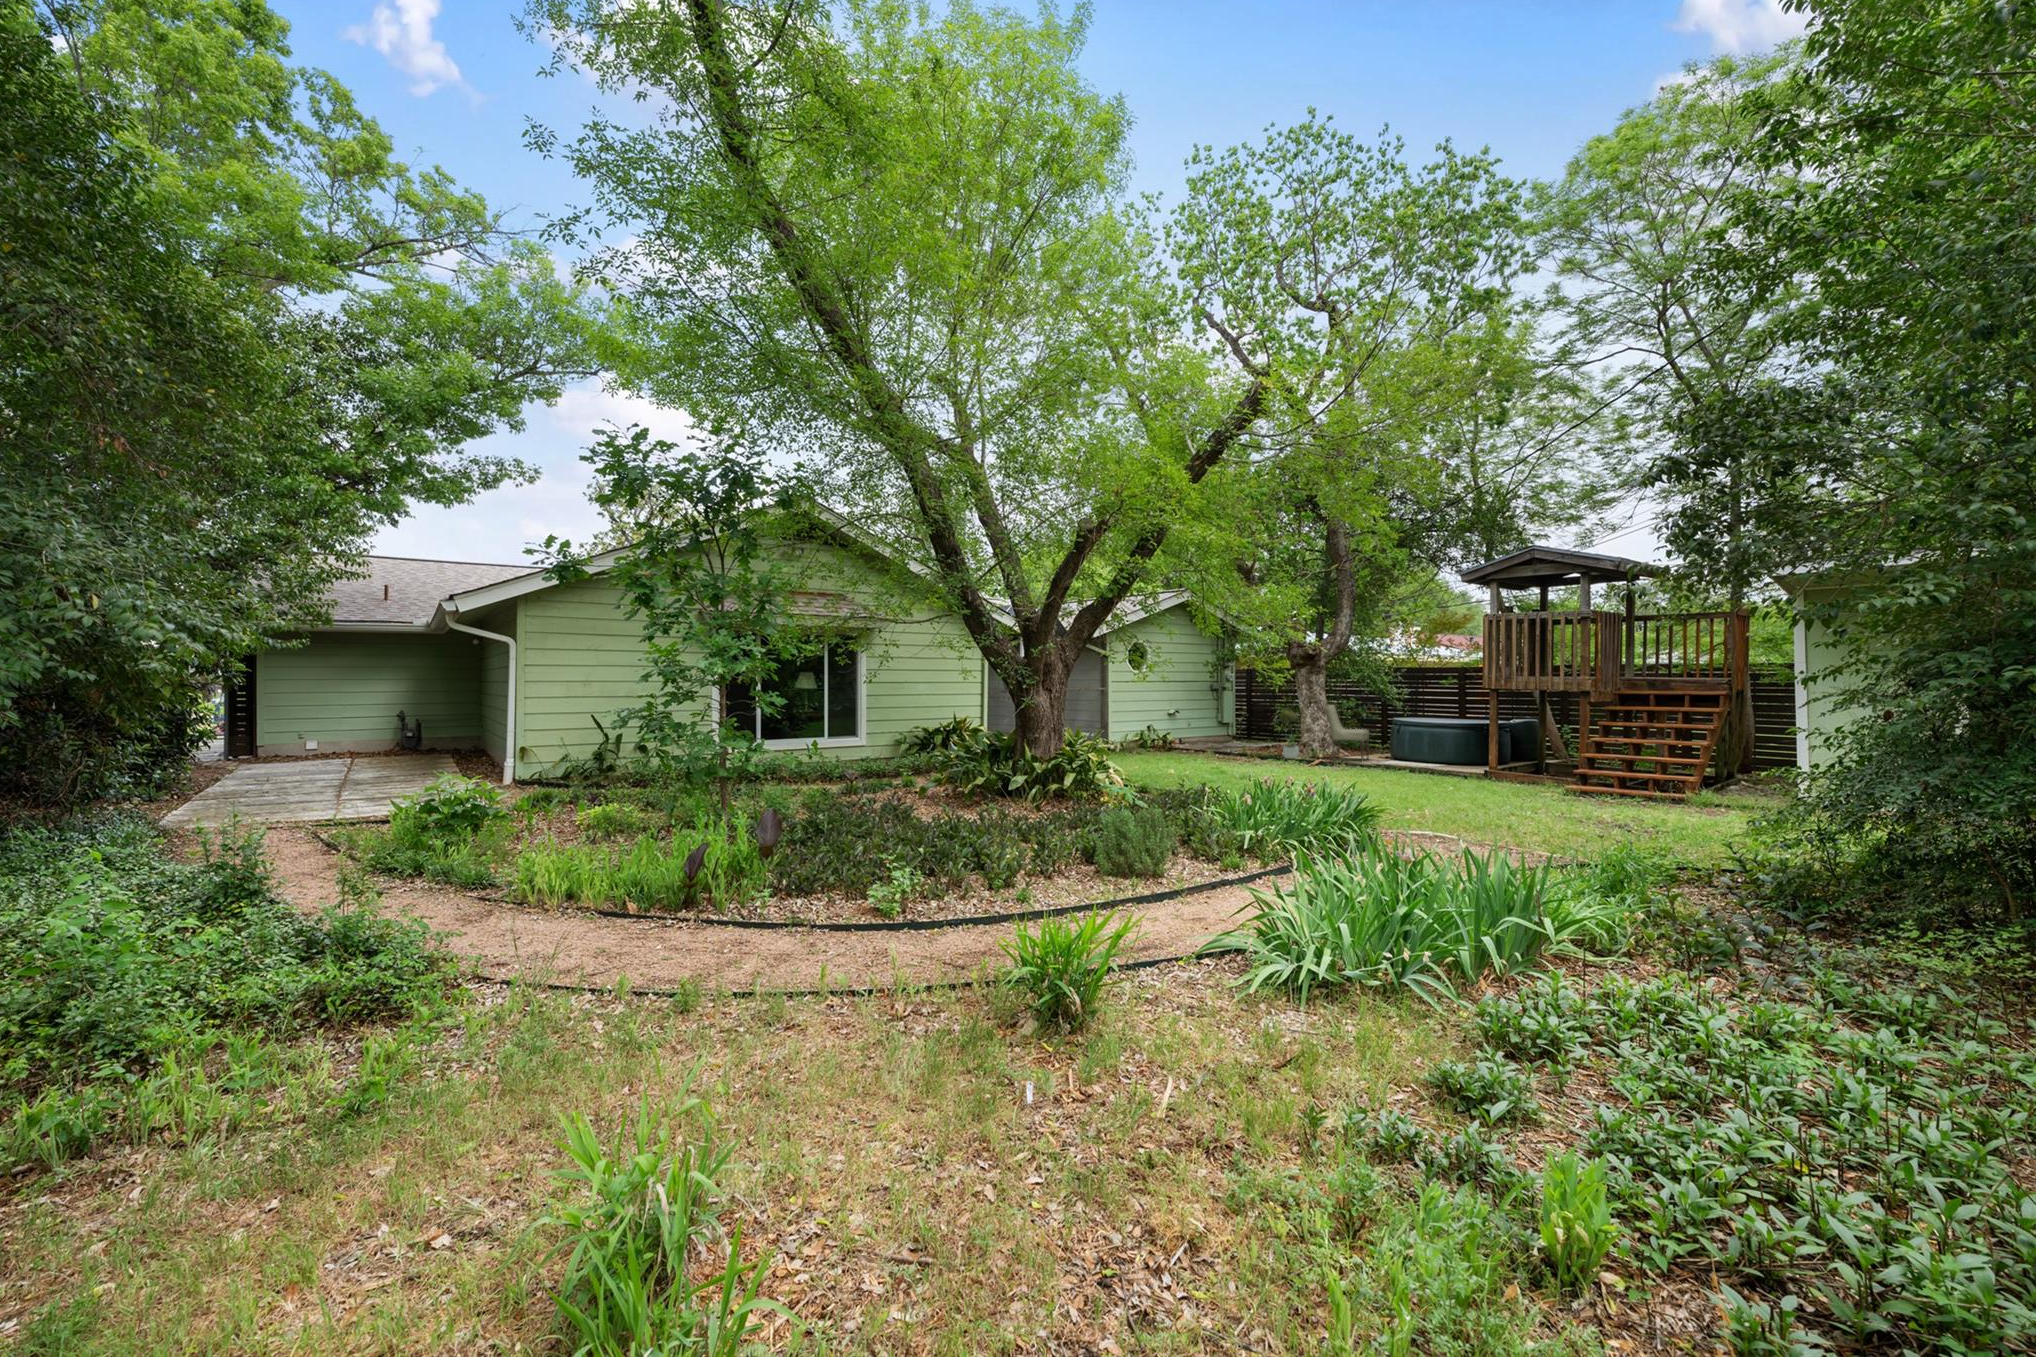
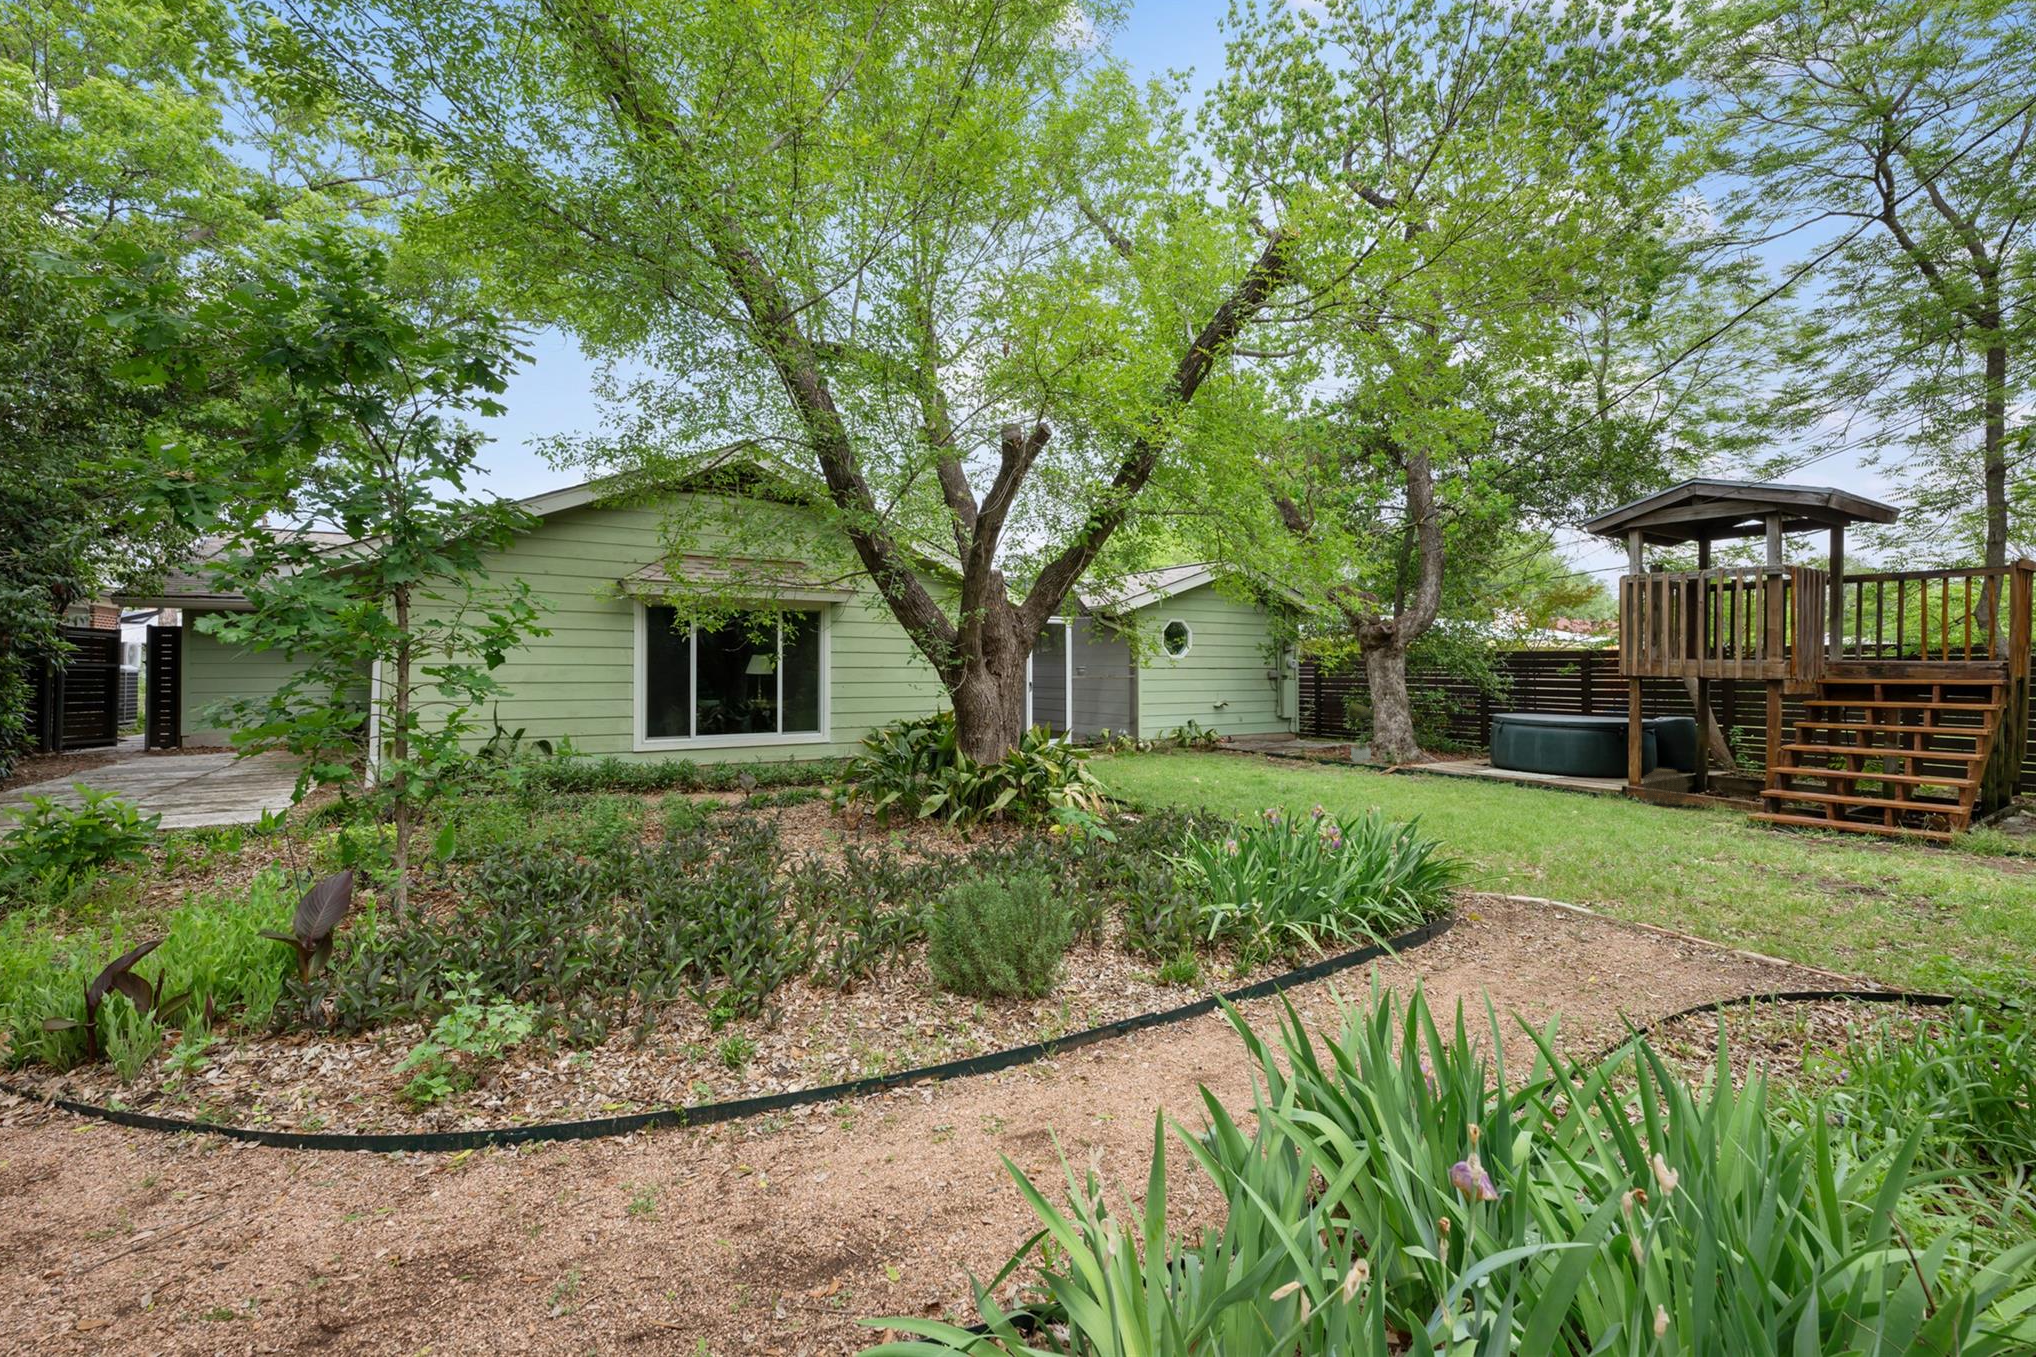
chair: present [1326,705,1369,761] -> none [1405,698,1462,769]
woven basket: none [1499,756,1528,784] -> present [1643,768,1688,806]

